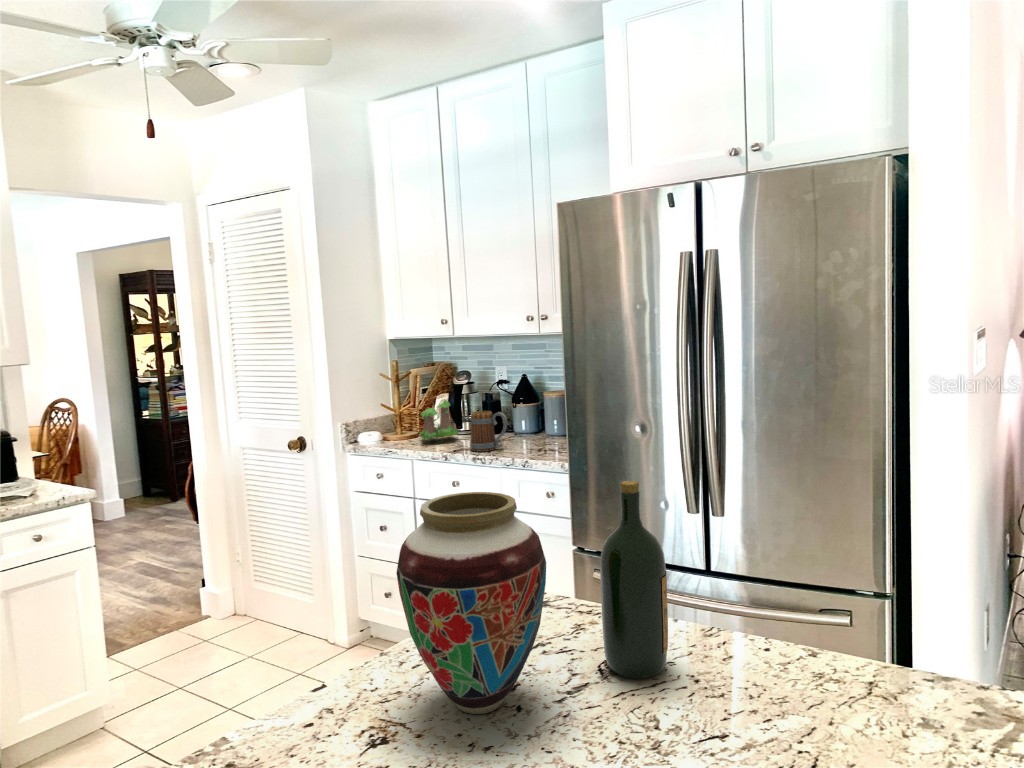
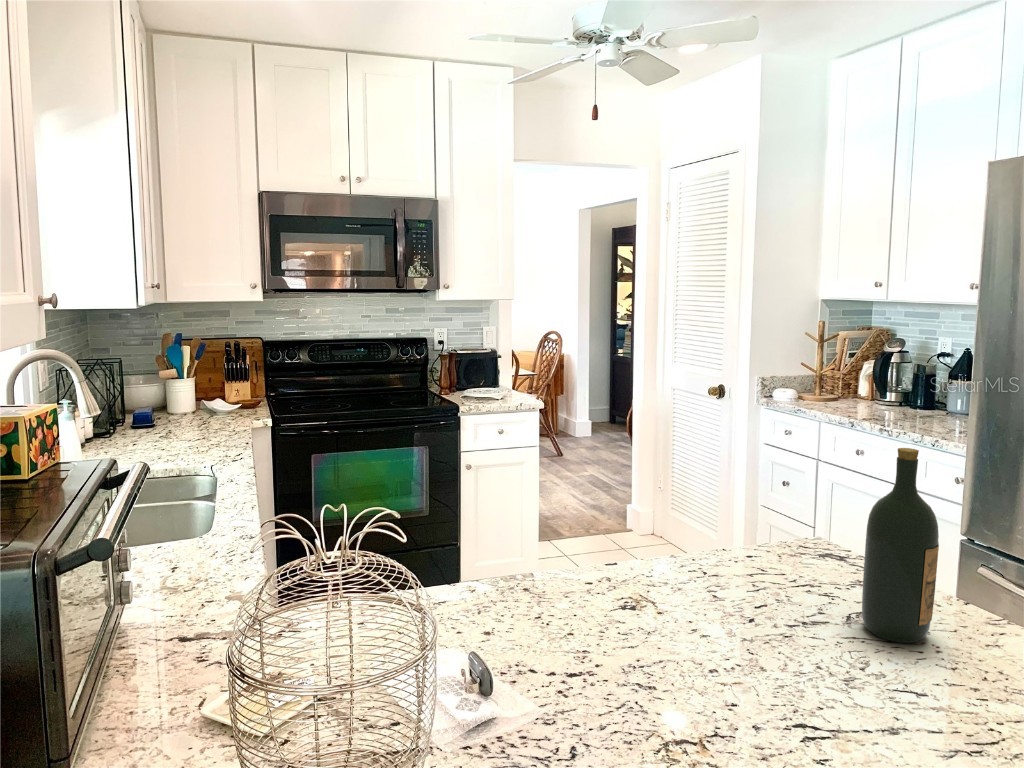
plant: present [419,400,459,440] -> none [831,348,879,408]
mug: present [470,411,507,452] -> none [881,382,927,425]
vase: present [397,492,546,714] -> none [665,429,800,618]

